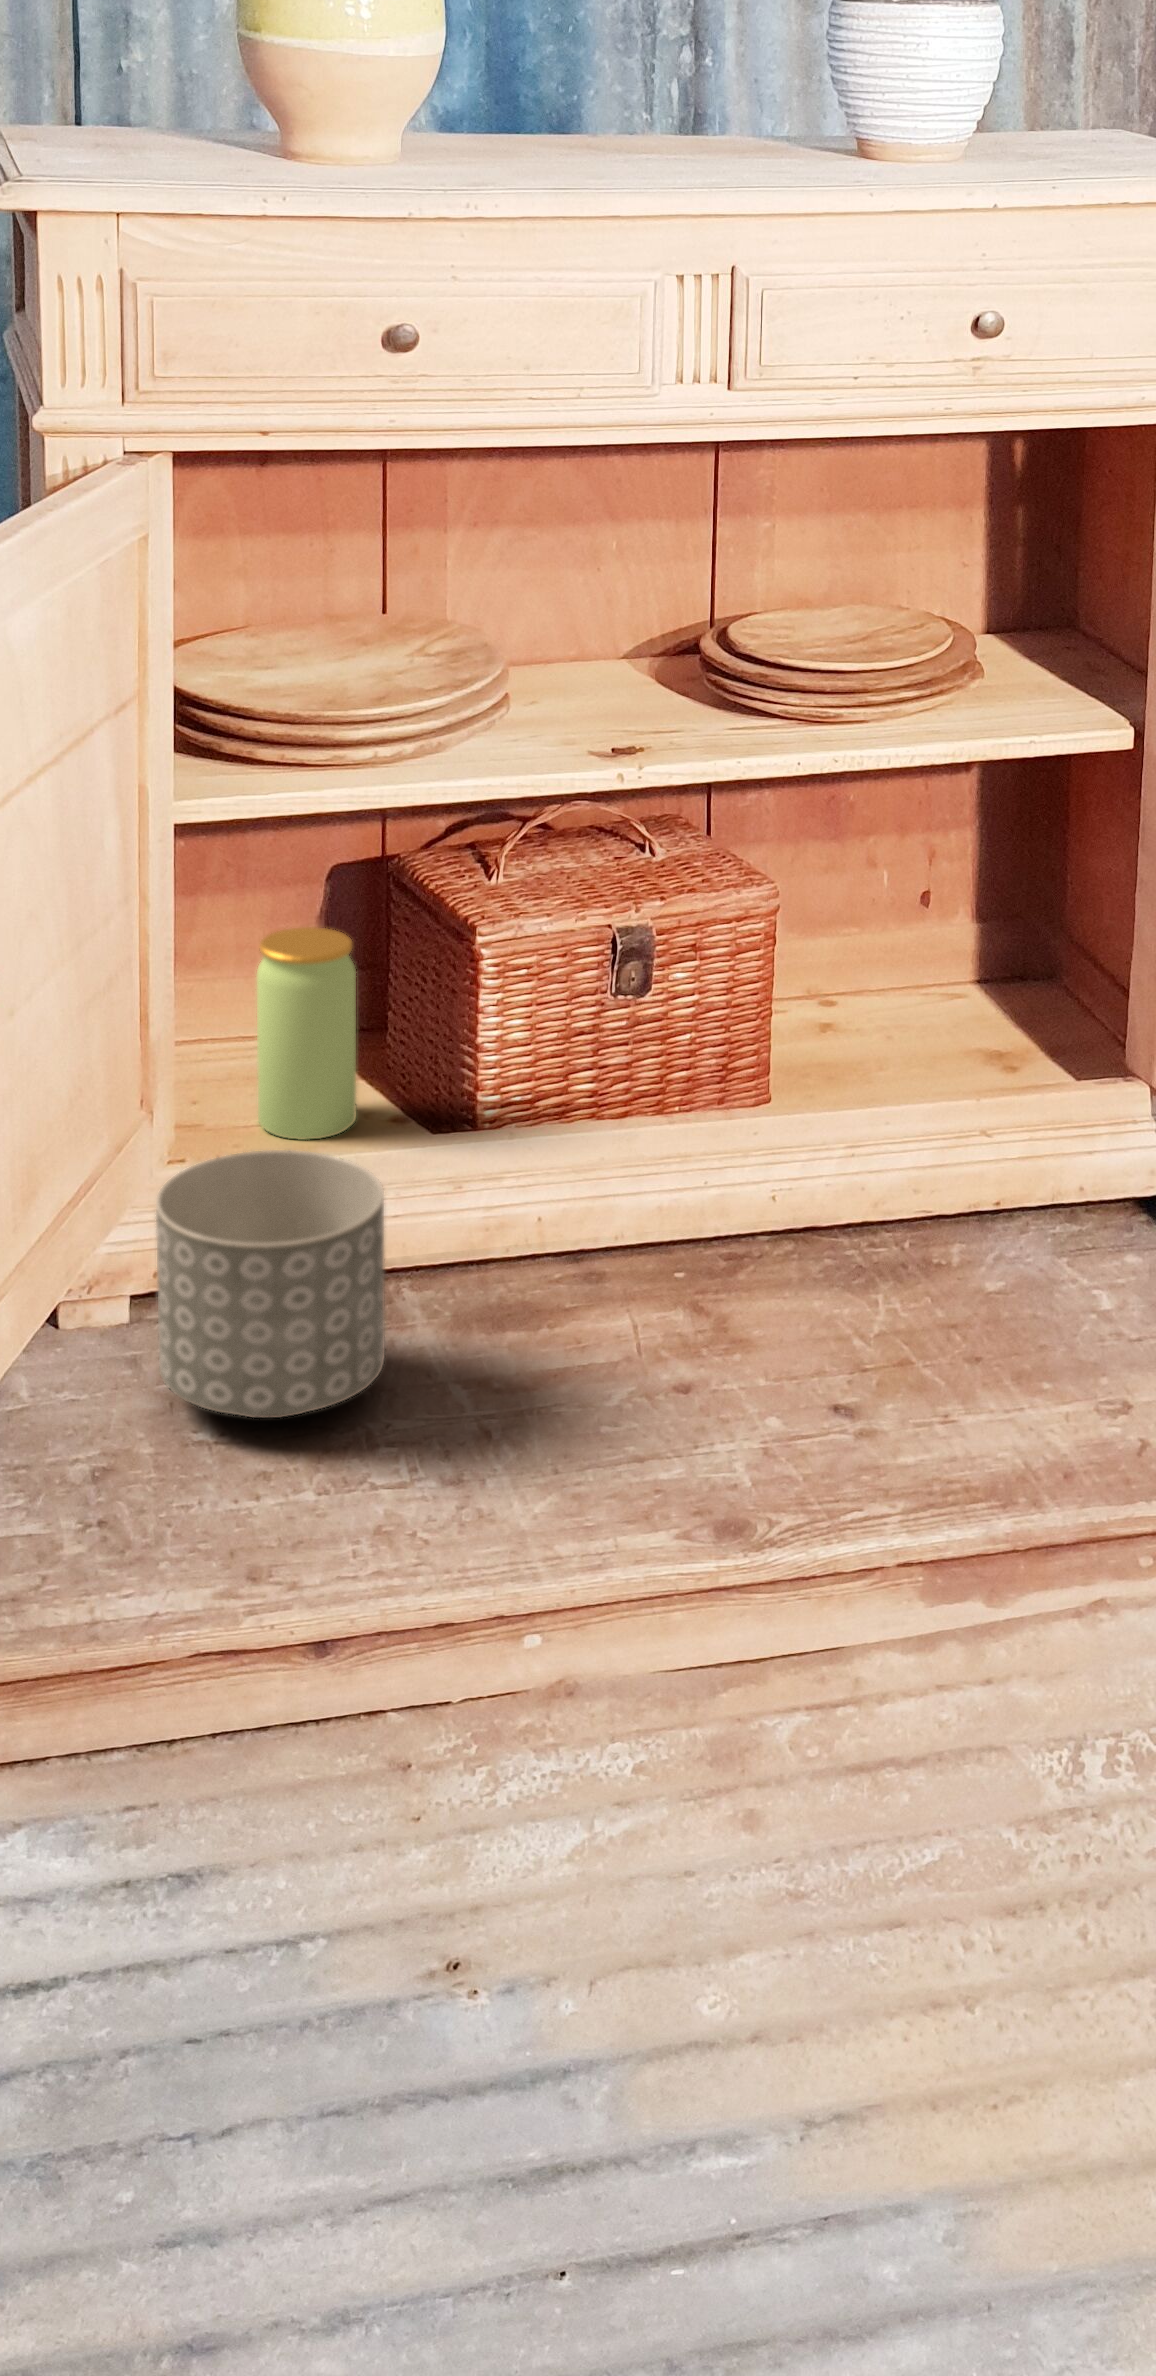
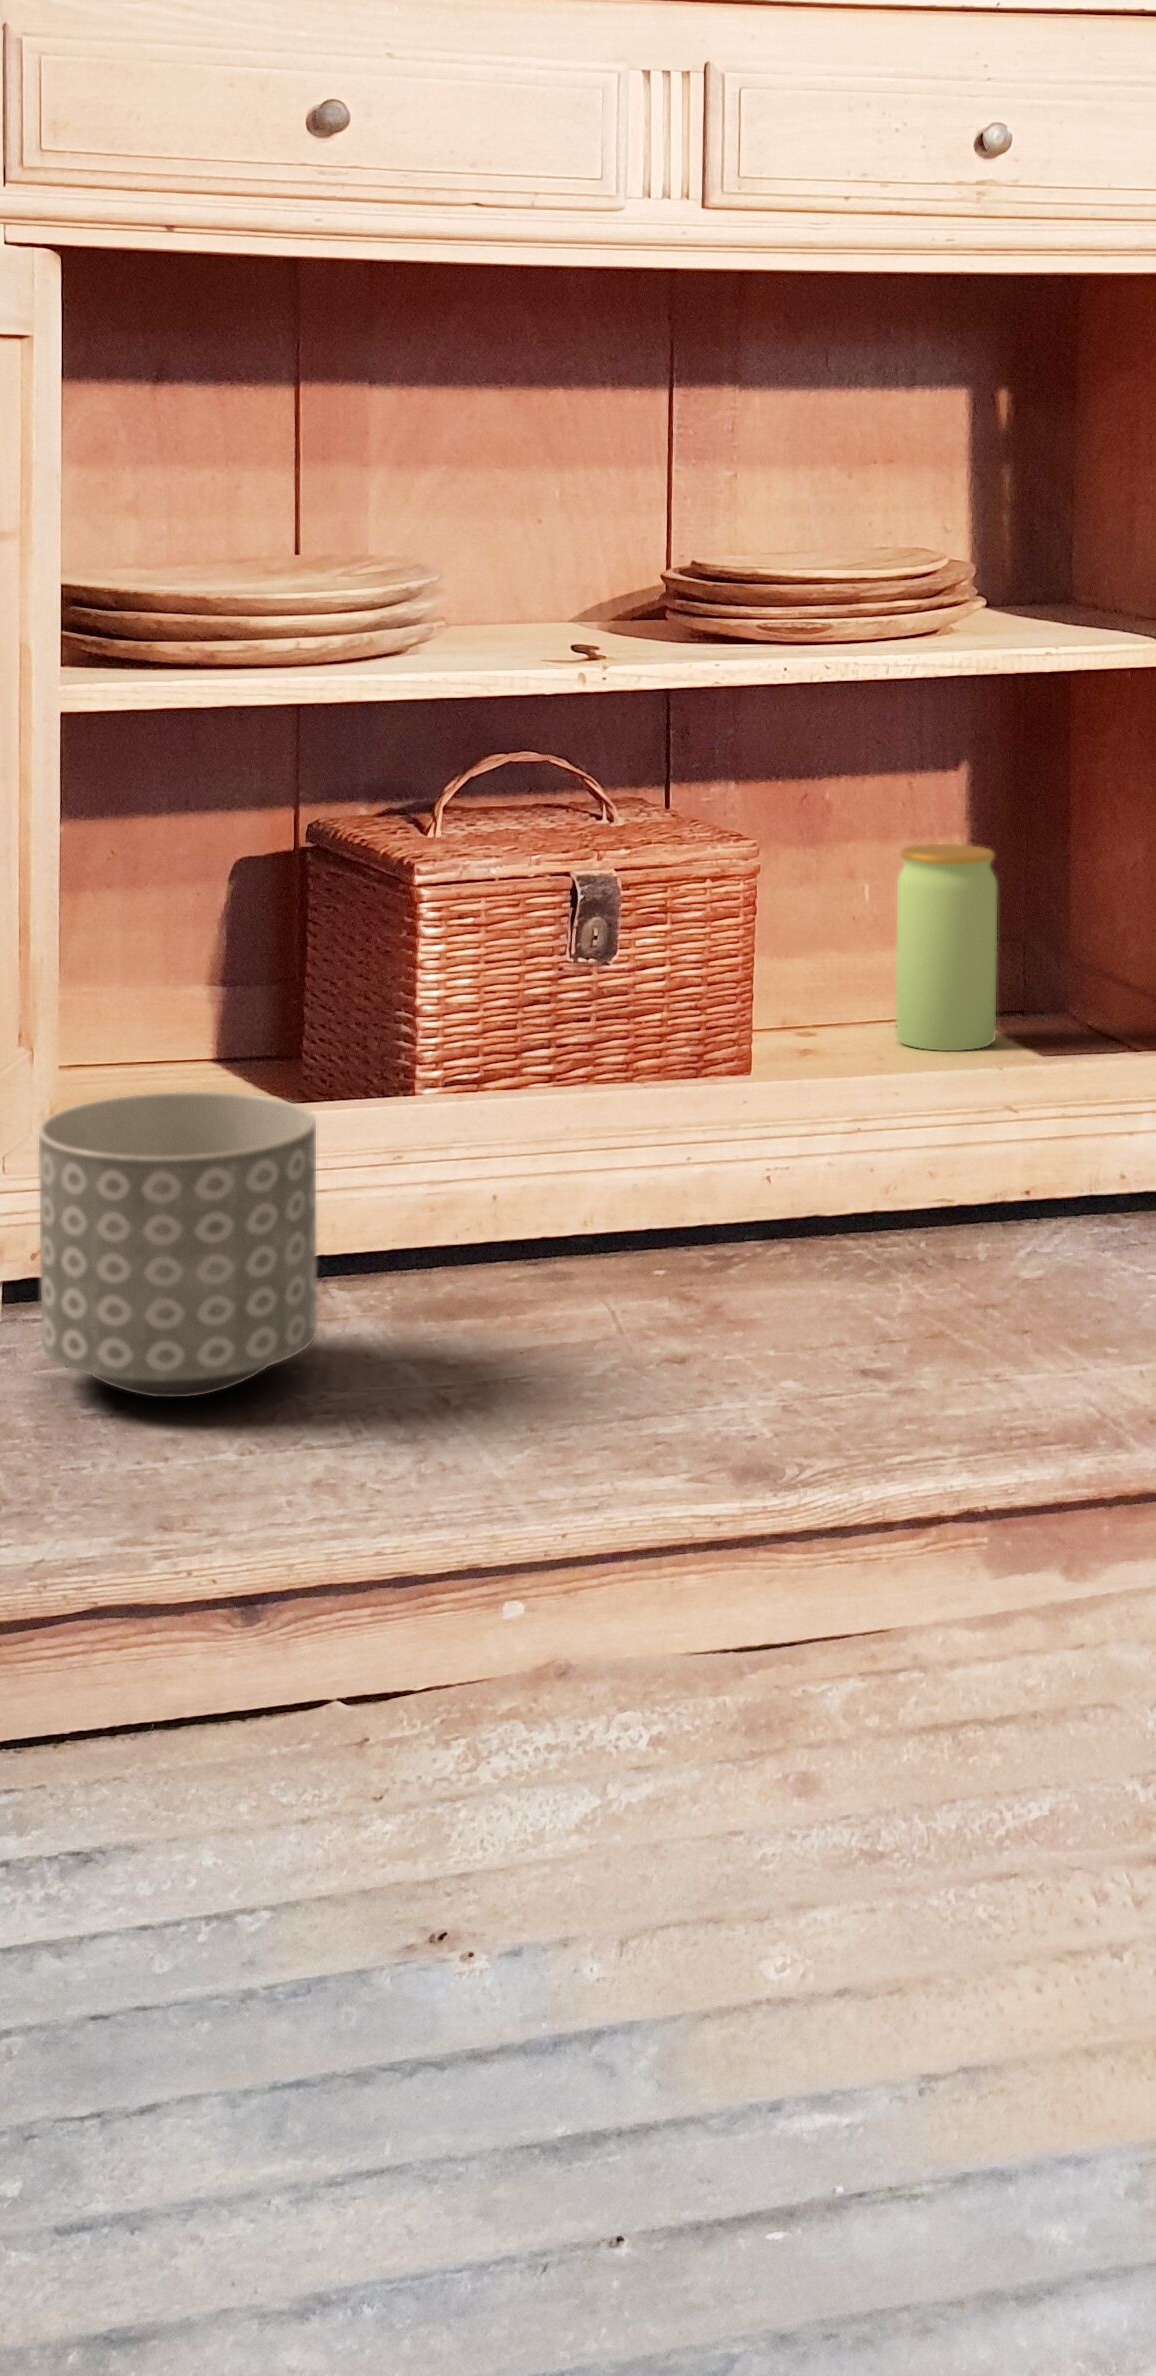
jar: present [256,927,356,1140] -> present [896,844,997,1051]

